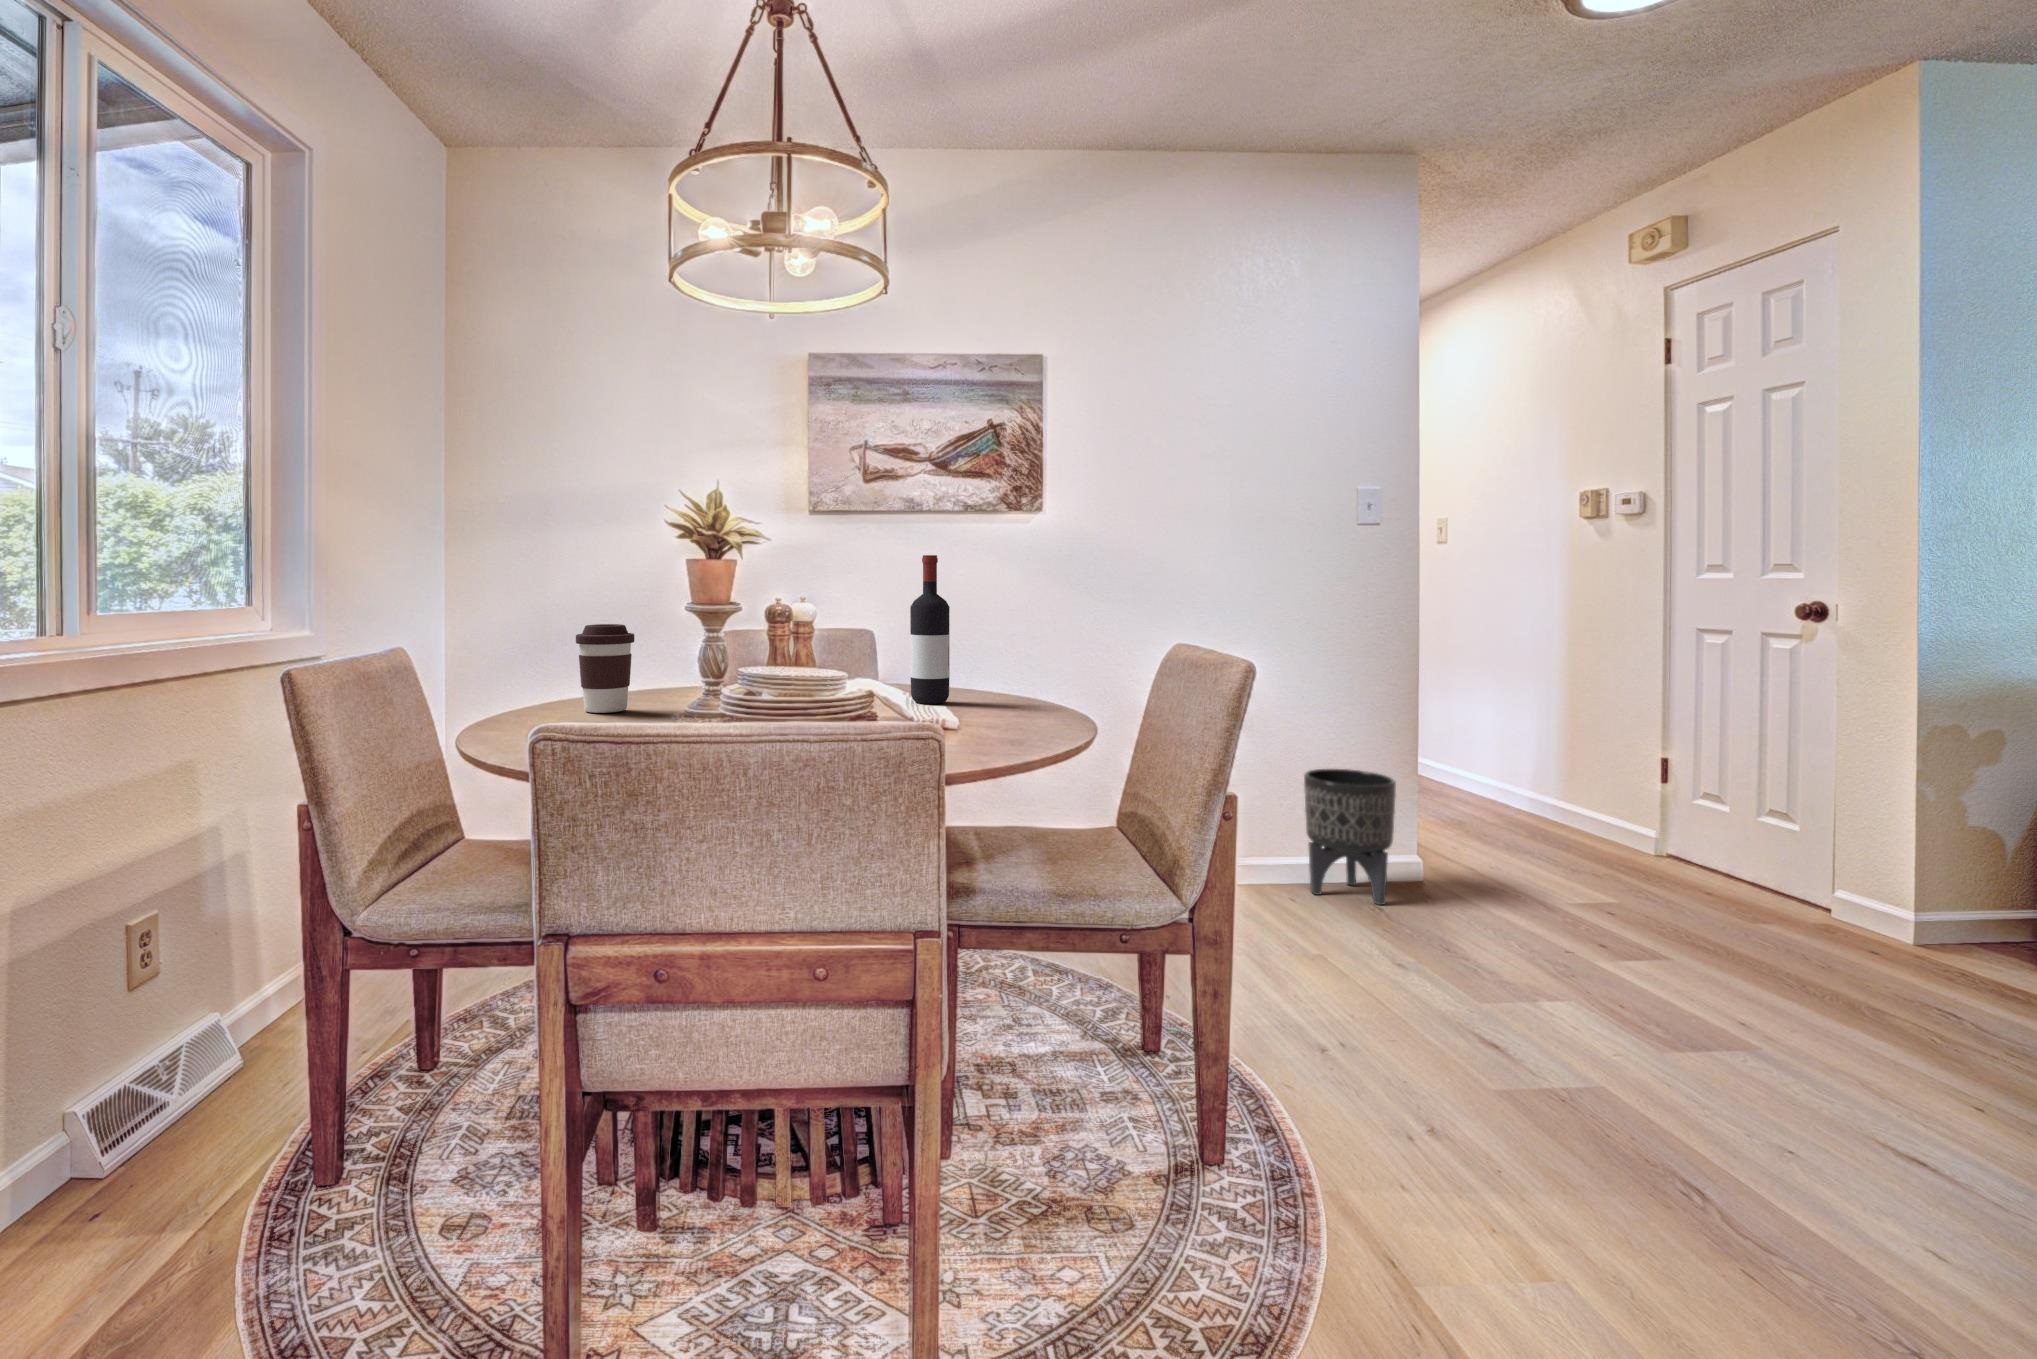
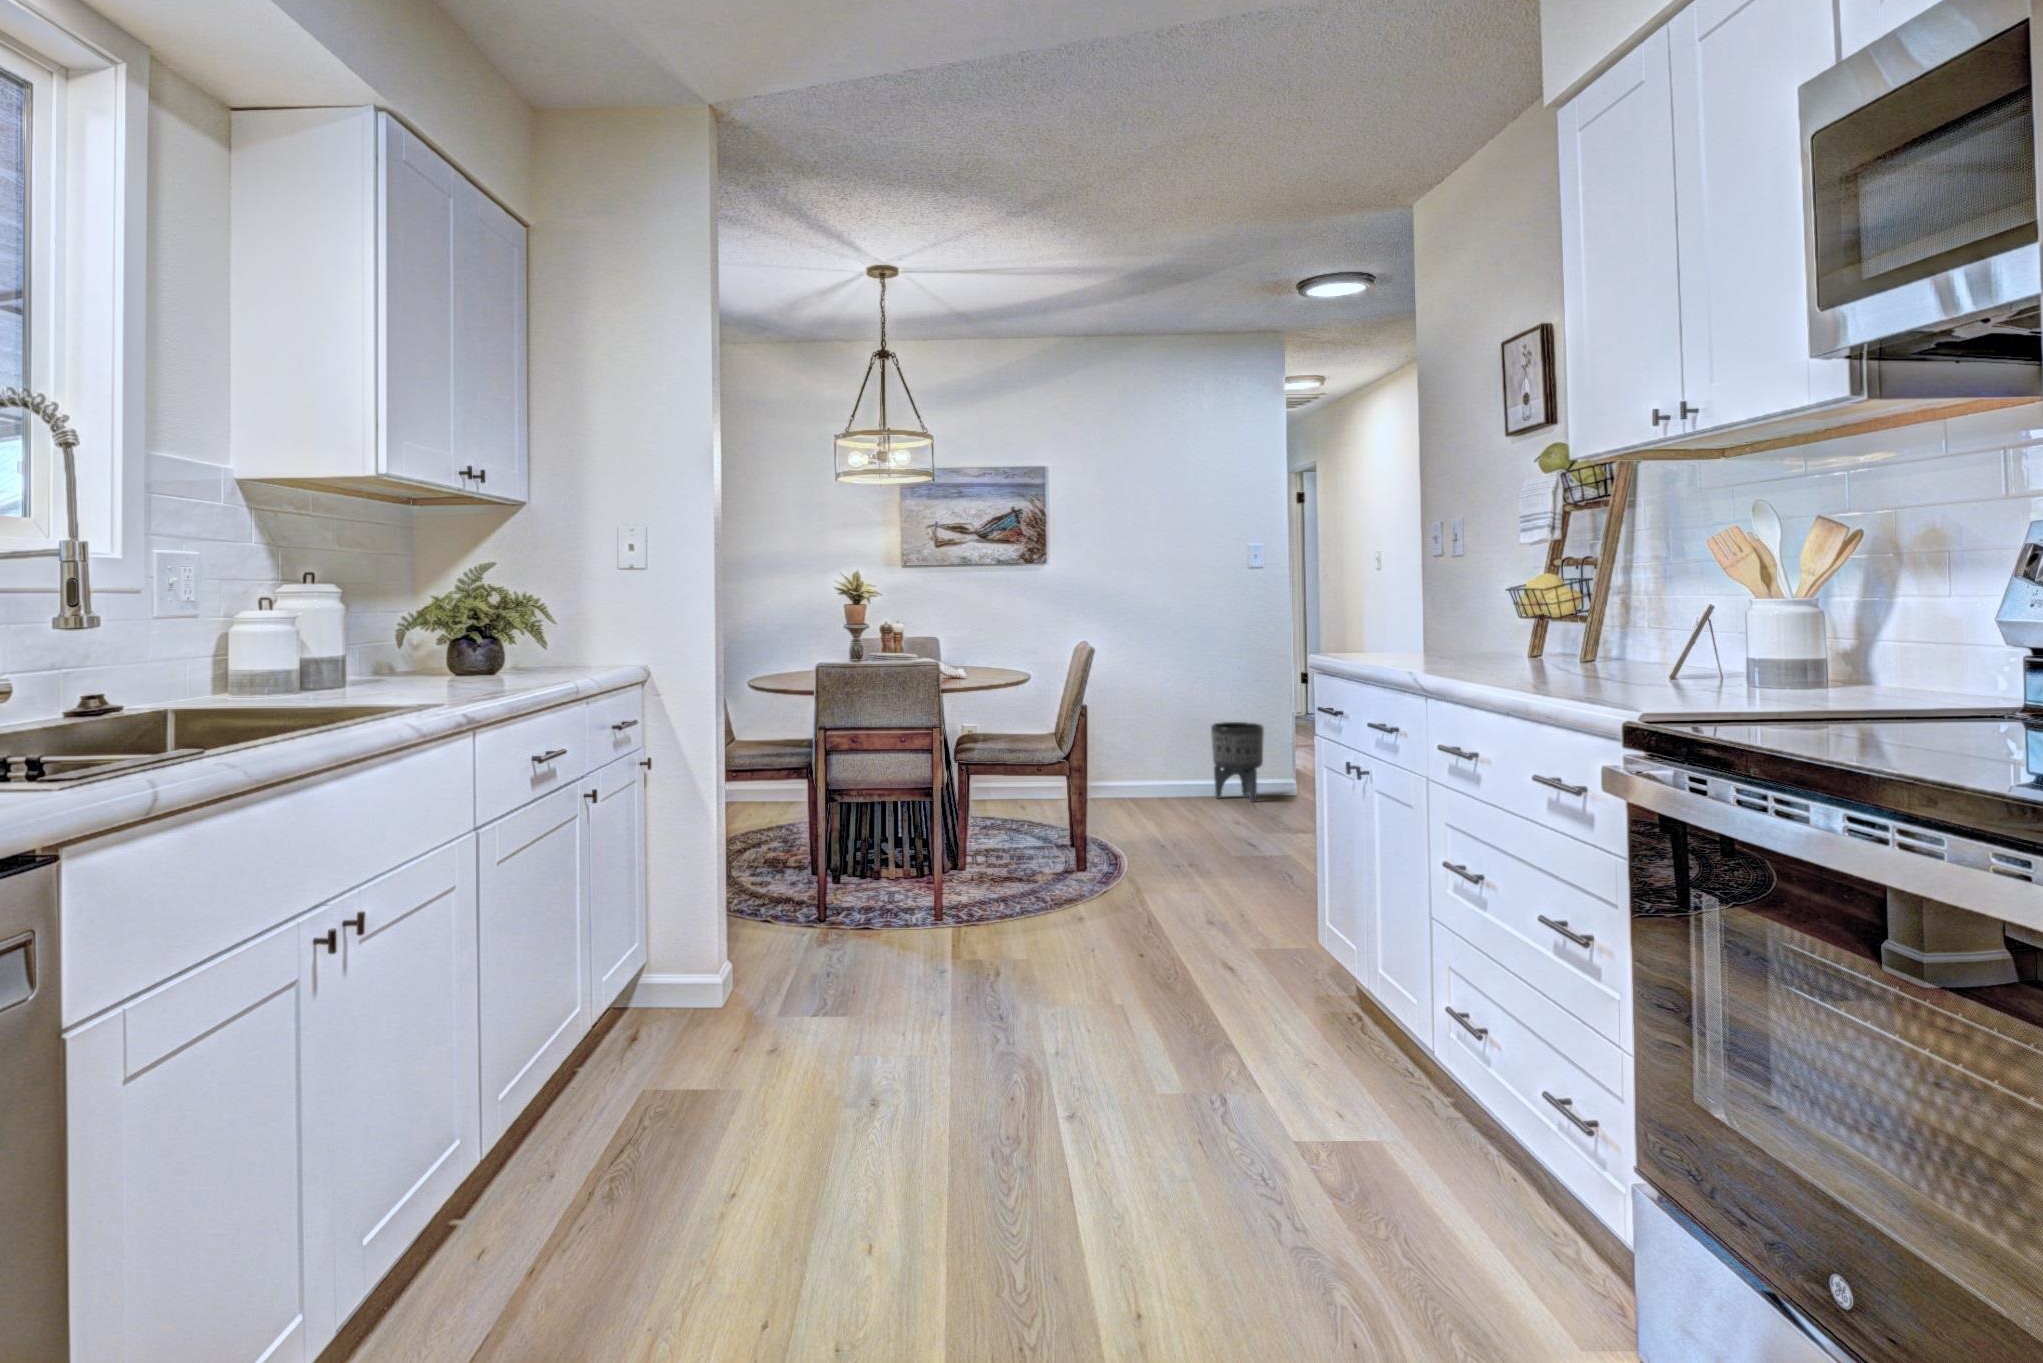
wine bottle: present [910,555,950,704] -> none [952,600,972,674]
coffee cup: present [576,624,634,713] -> none [797,636,822,676]

